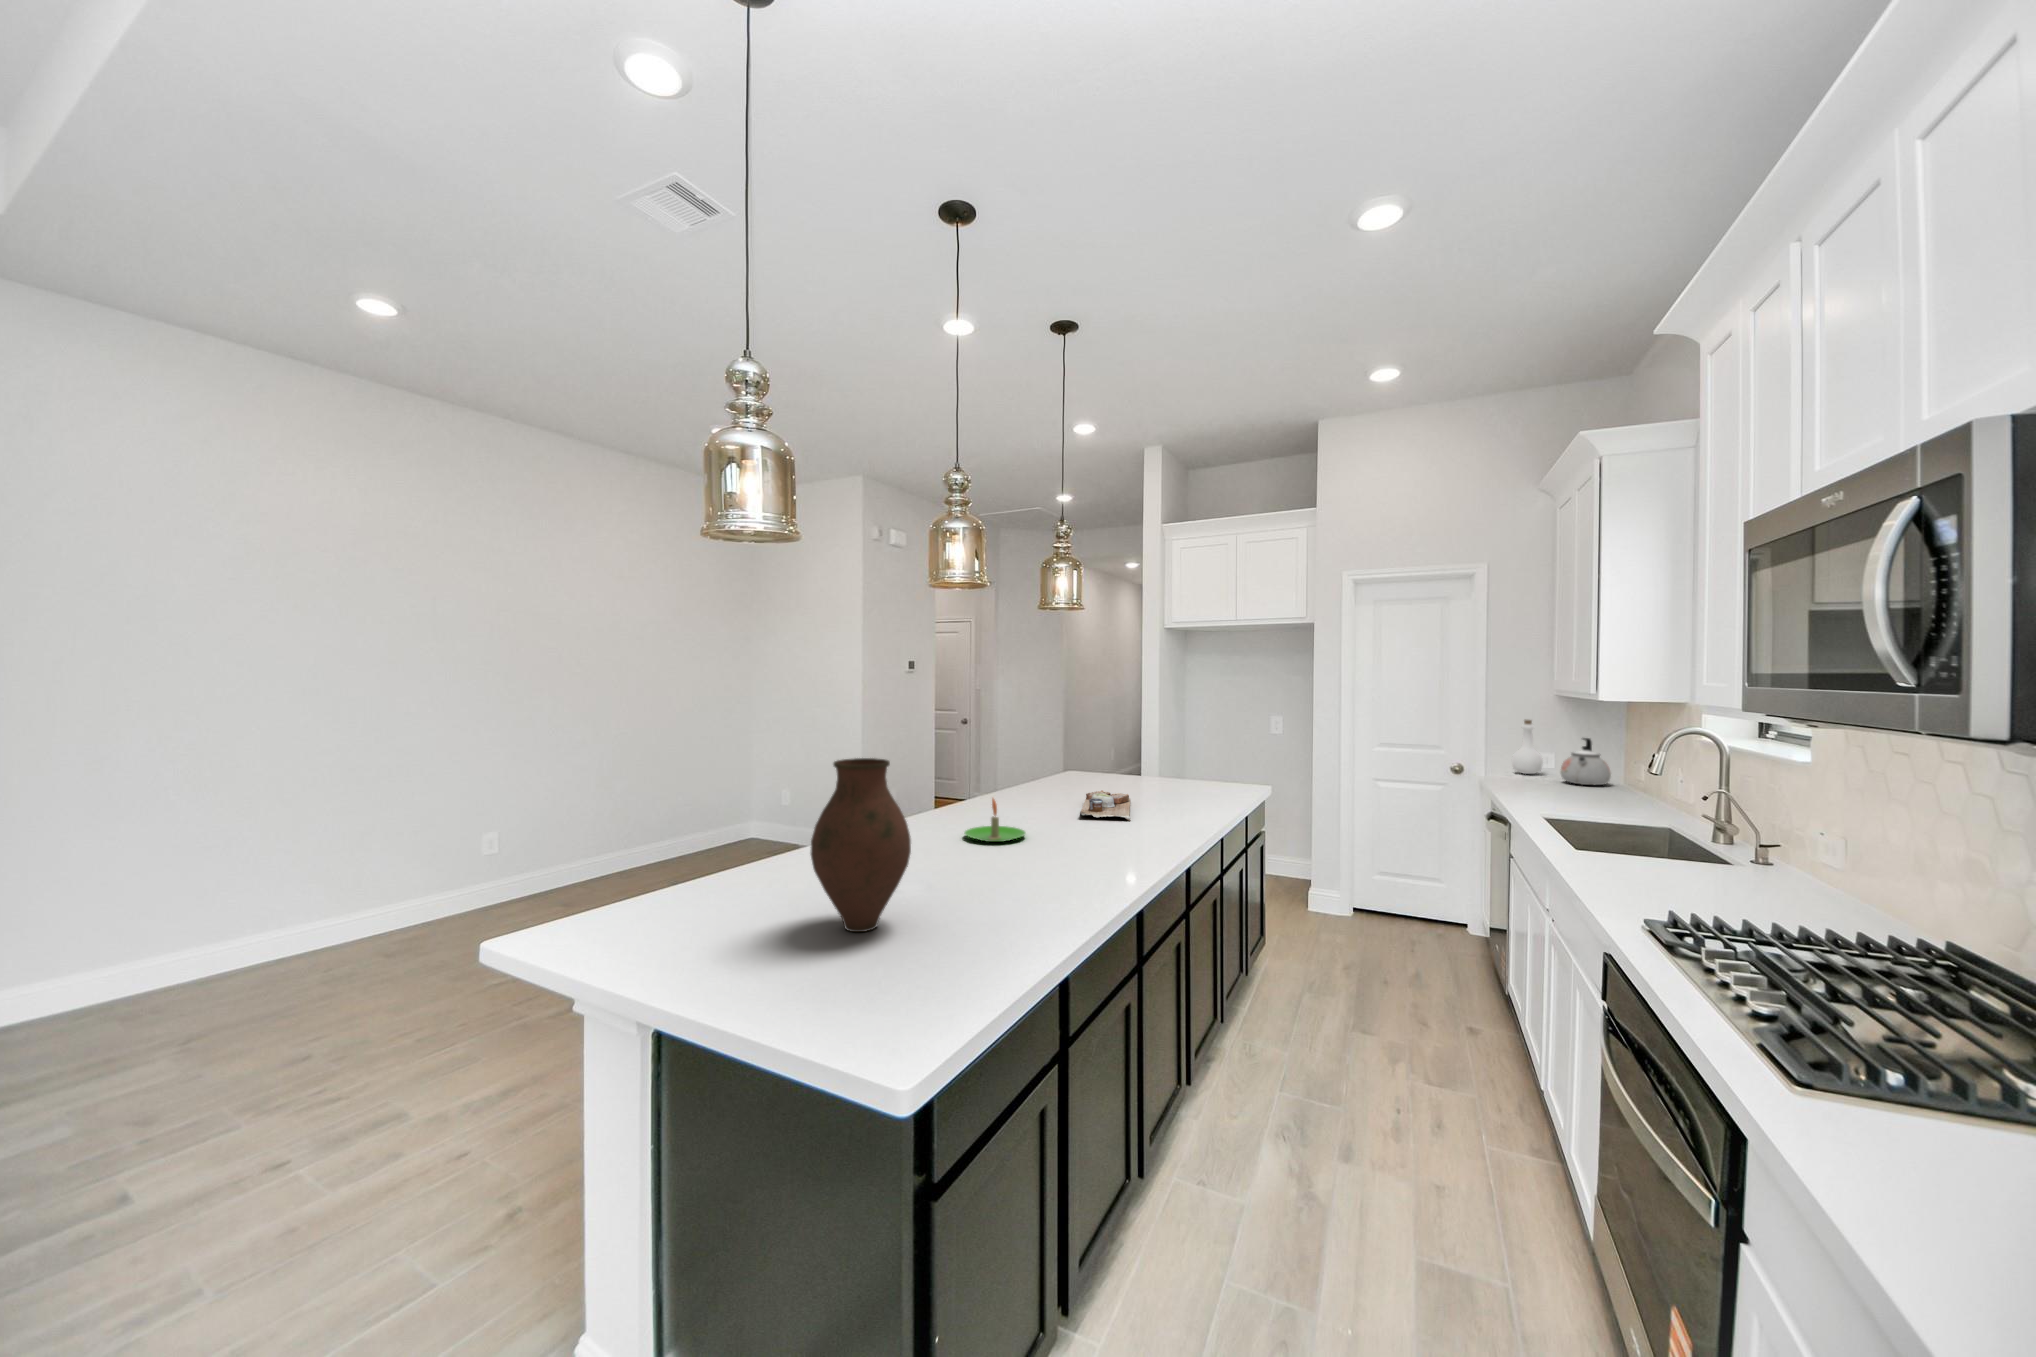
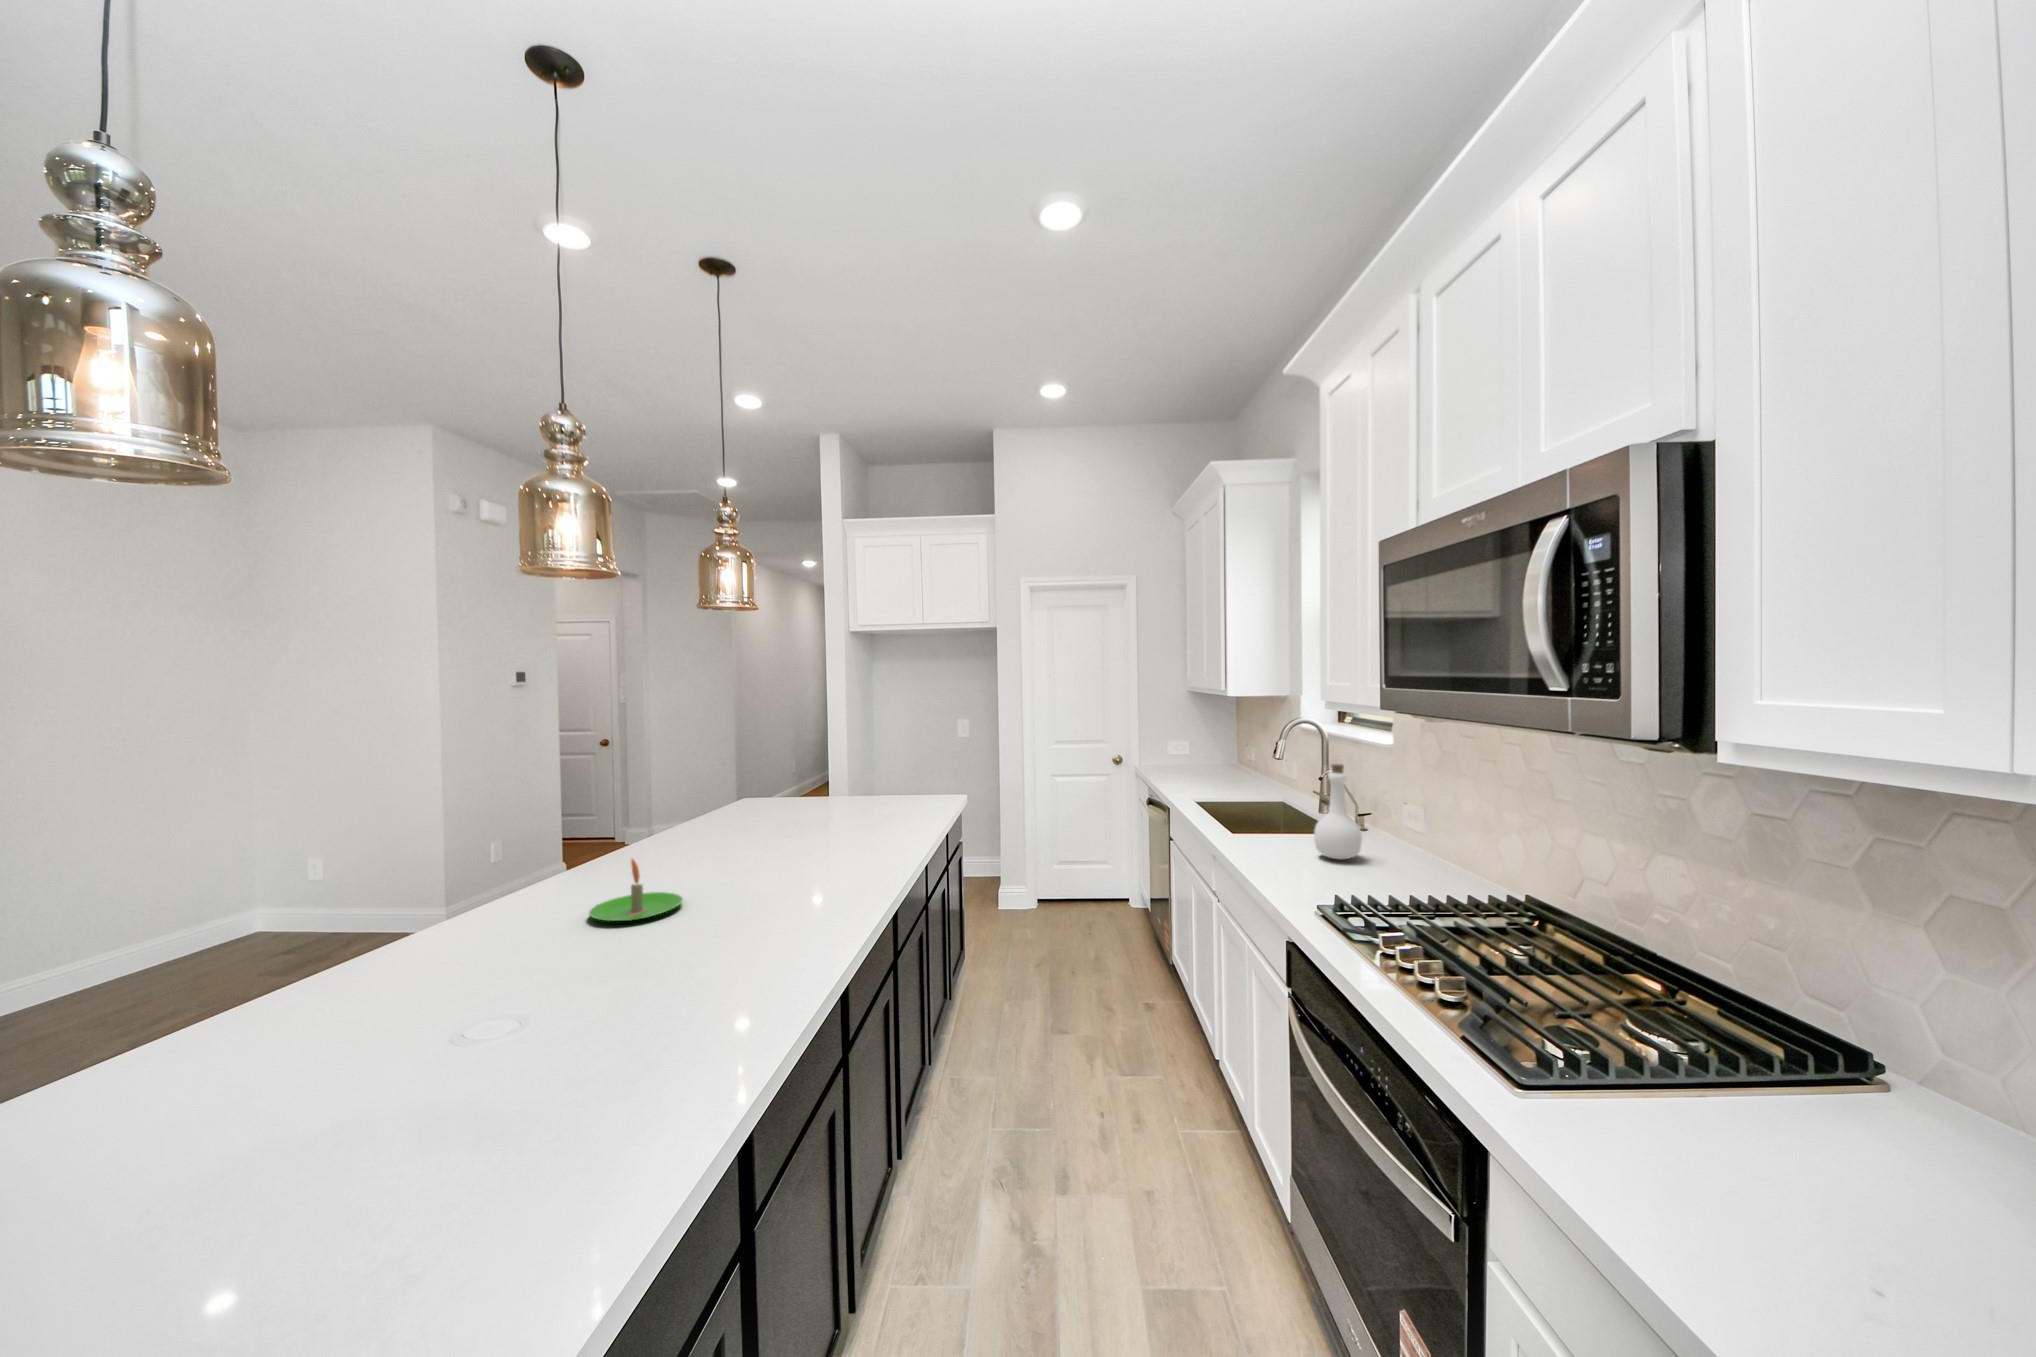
bottle: present [1512,720,1543,774] -> present [1314,764,1362,859]
kettle: present [1561,738,1611,785] -> none [1199,726,1235,767]
vase: present [811,758,911,932] -> none [245,853,475,1167]
cutting board: present [1080,790,1131,821] -> none [755,822,820,862]

